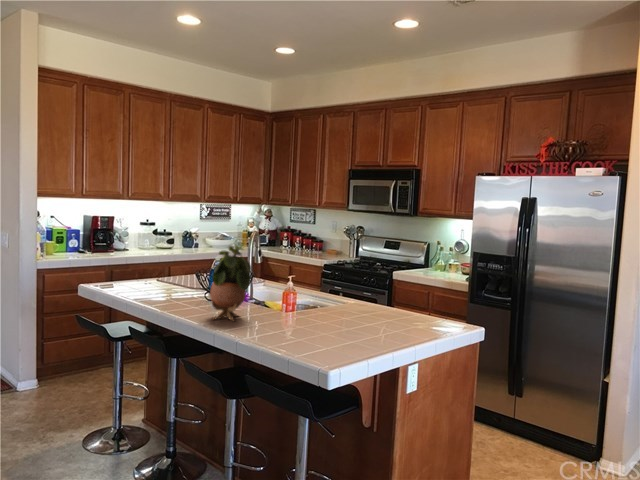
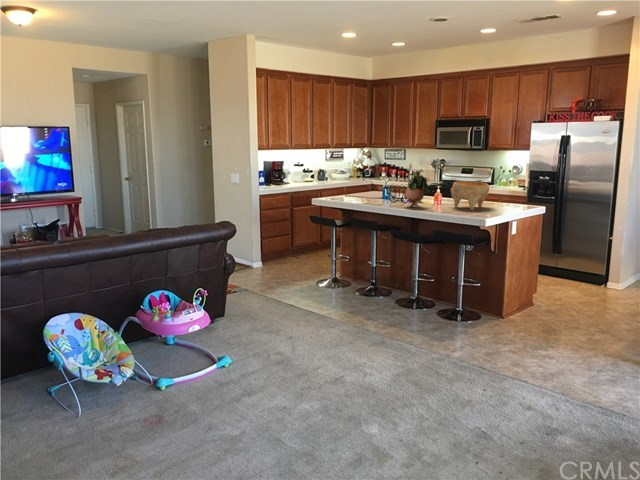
decorative bowl: none [296,272,370,335] -> present [451,181,490,210]

